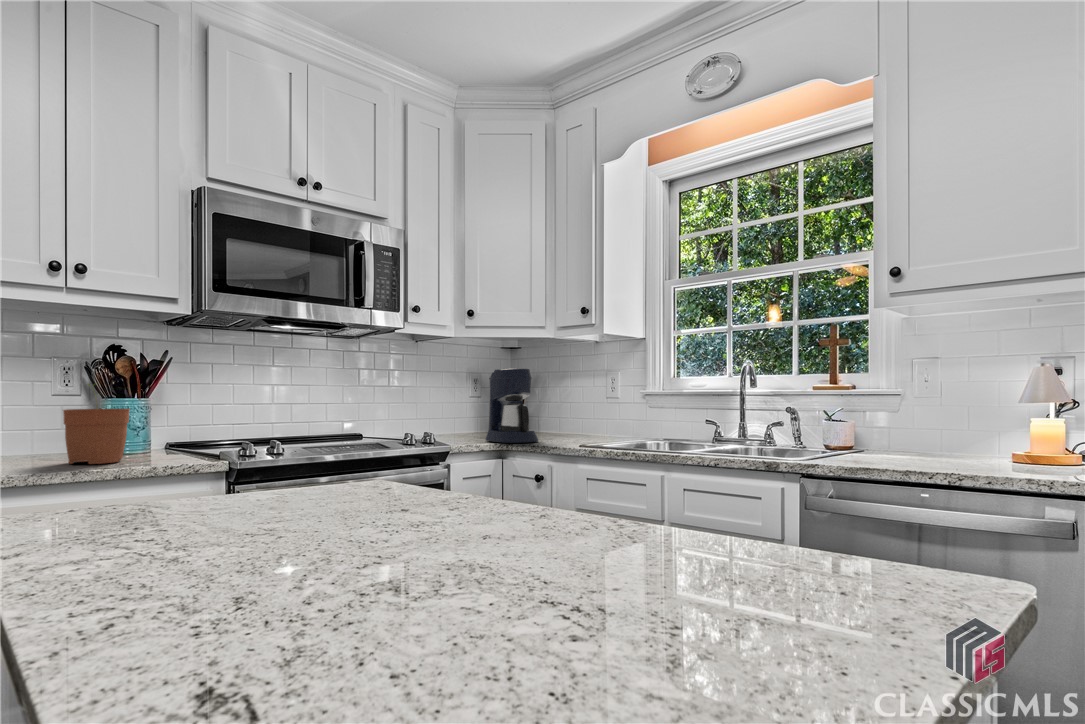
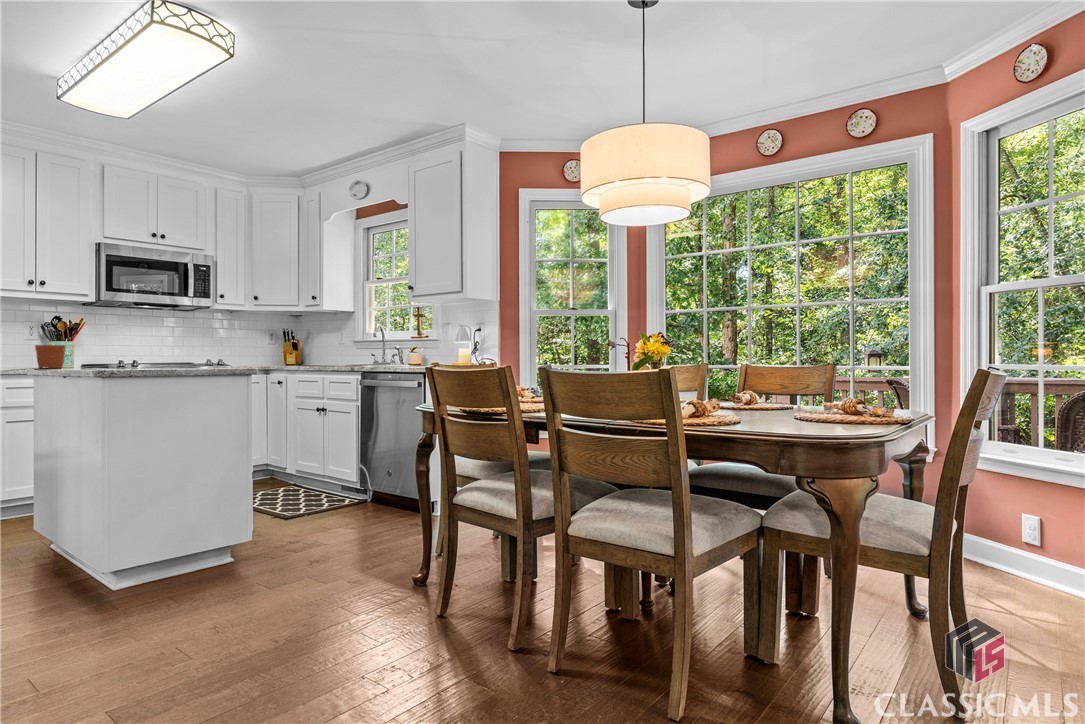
coffee maker: present [485,369,539,443] -> none [262,329,290,367]

